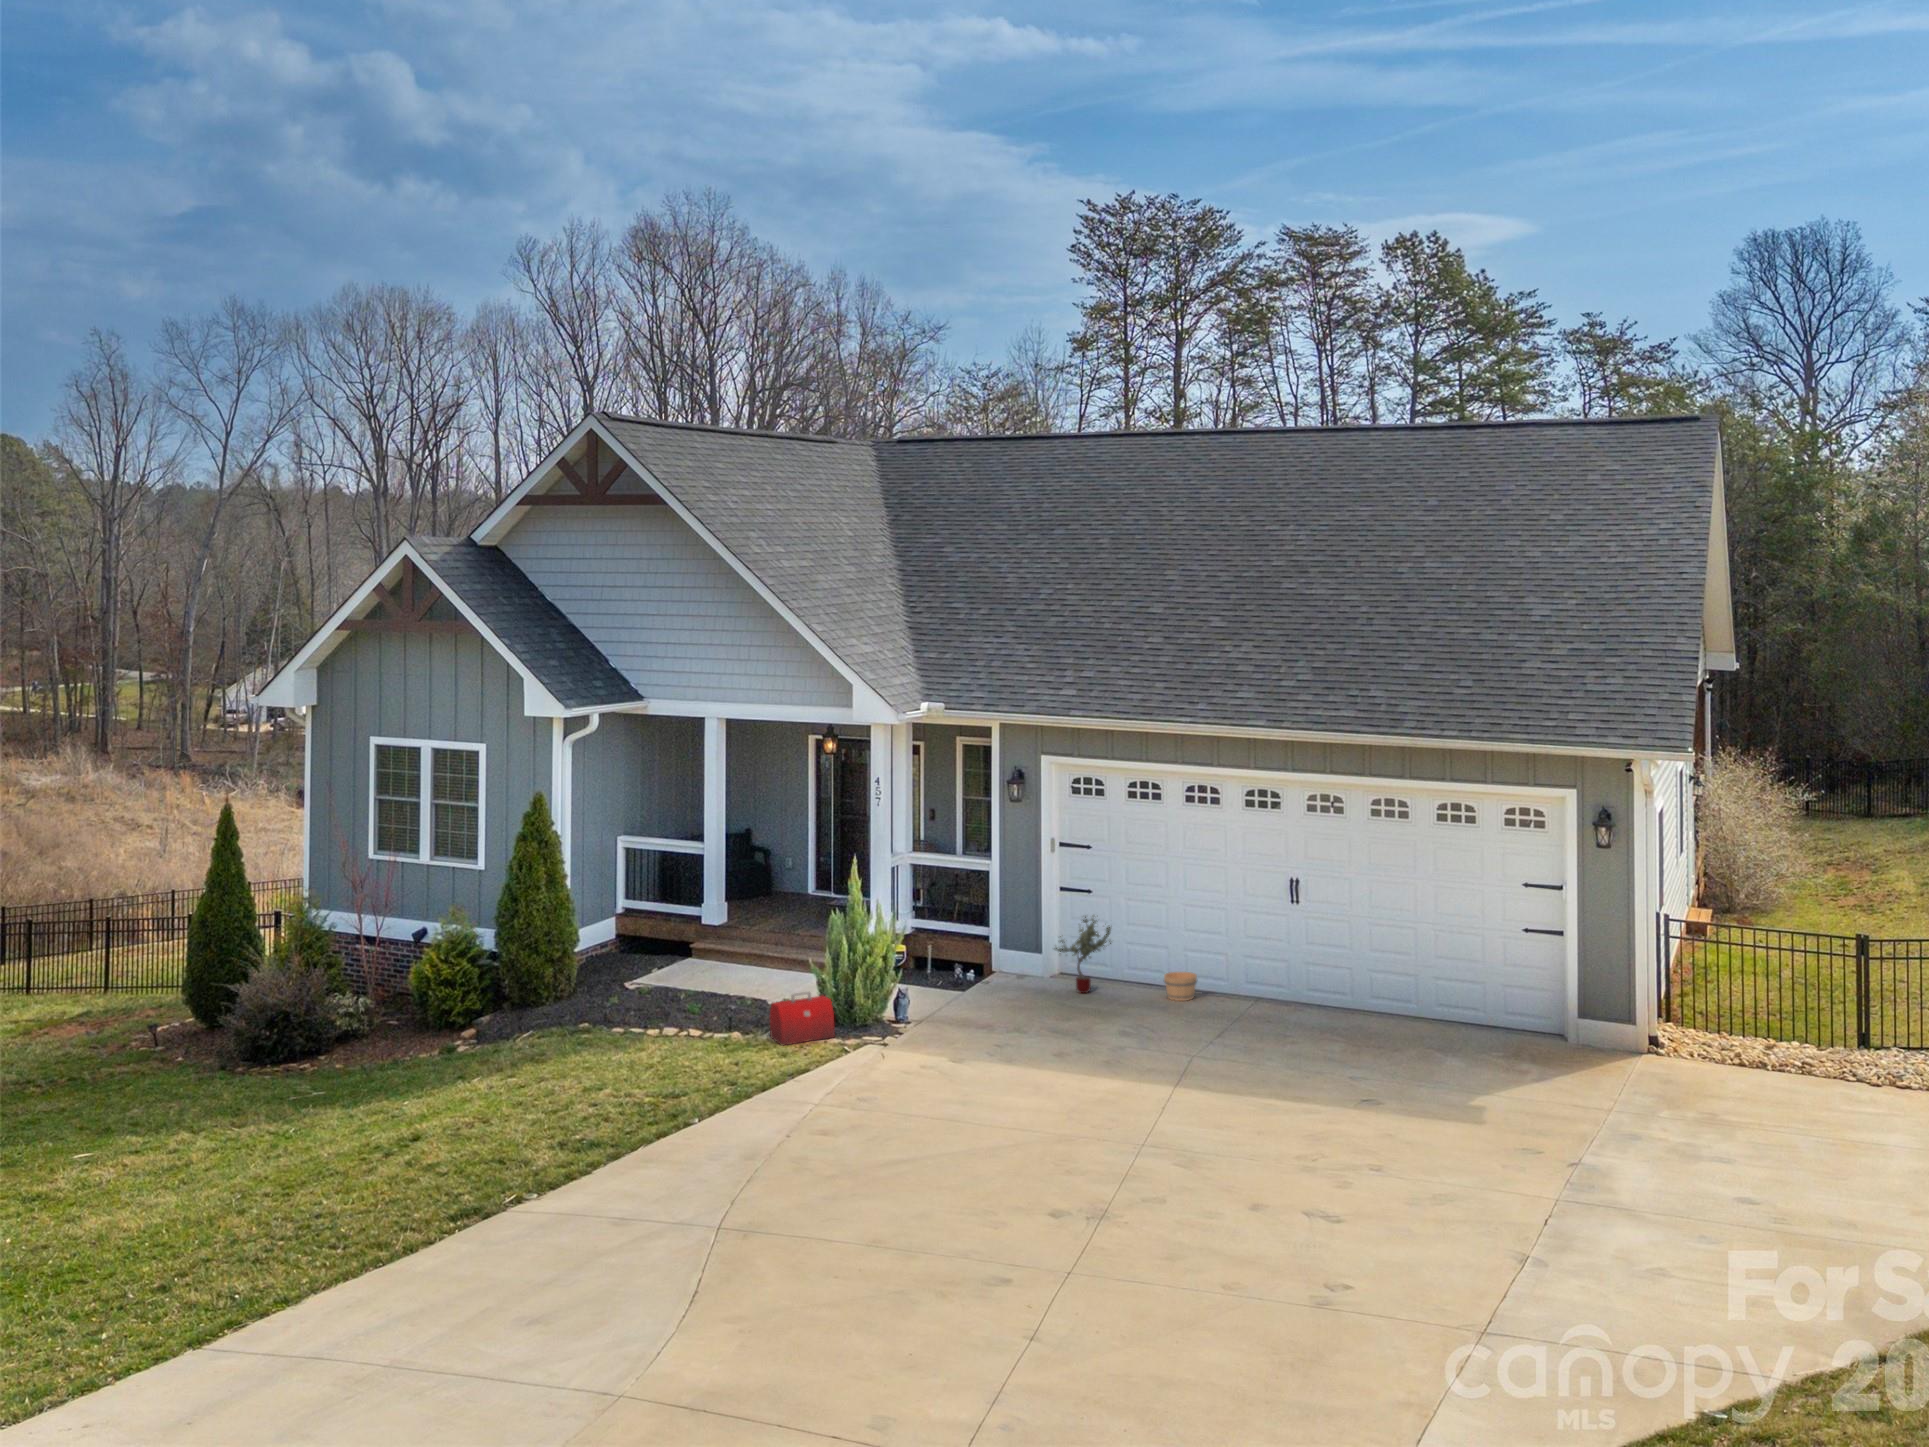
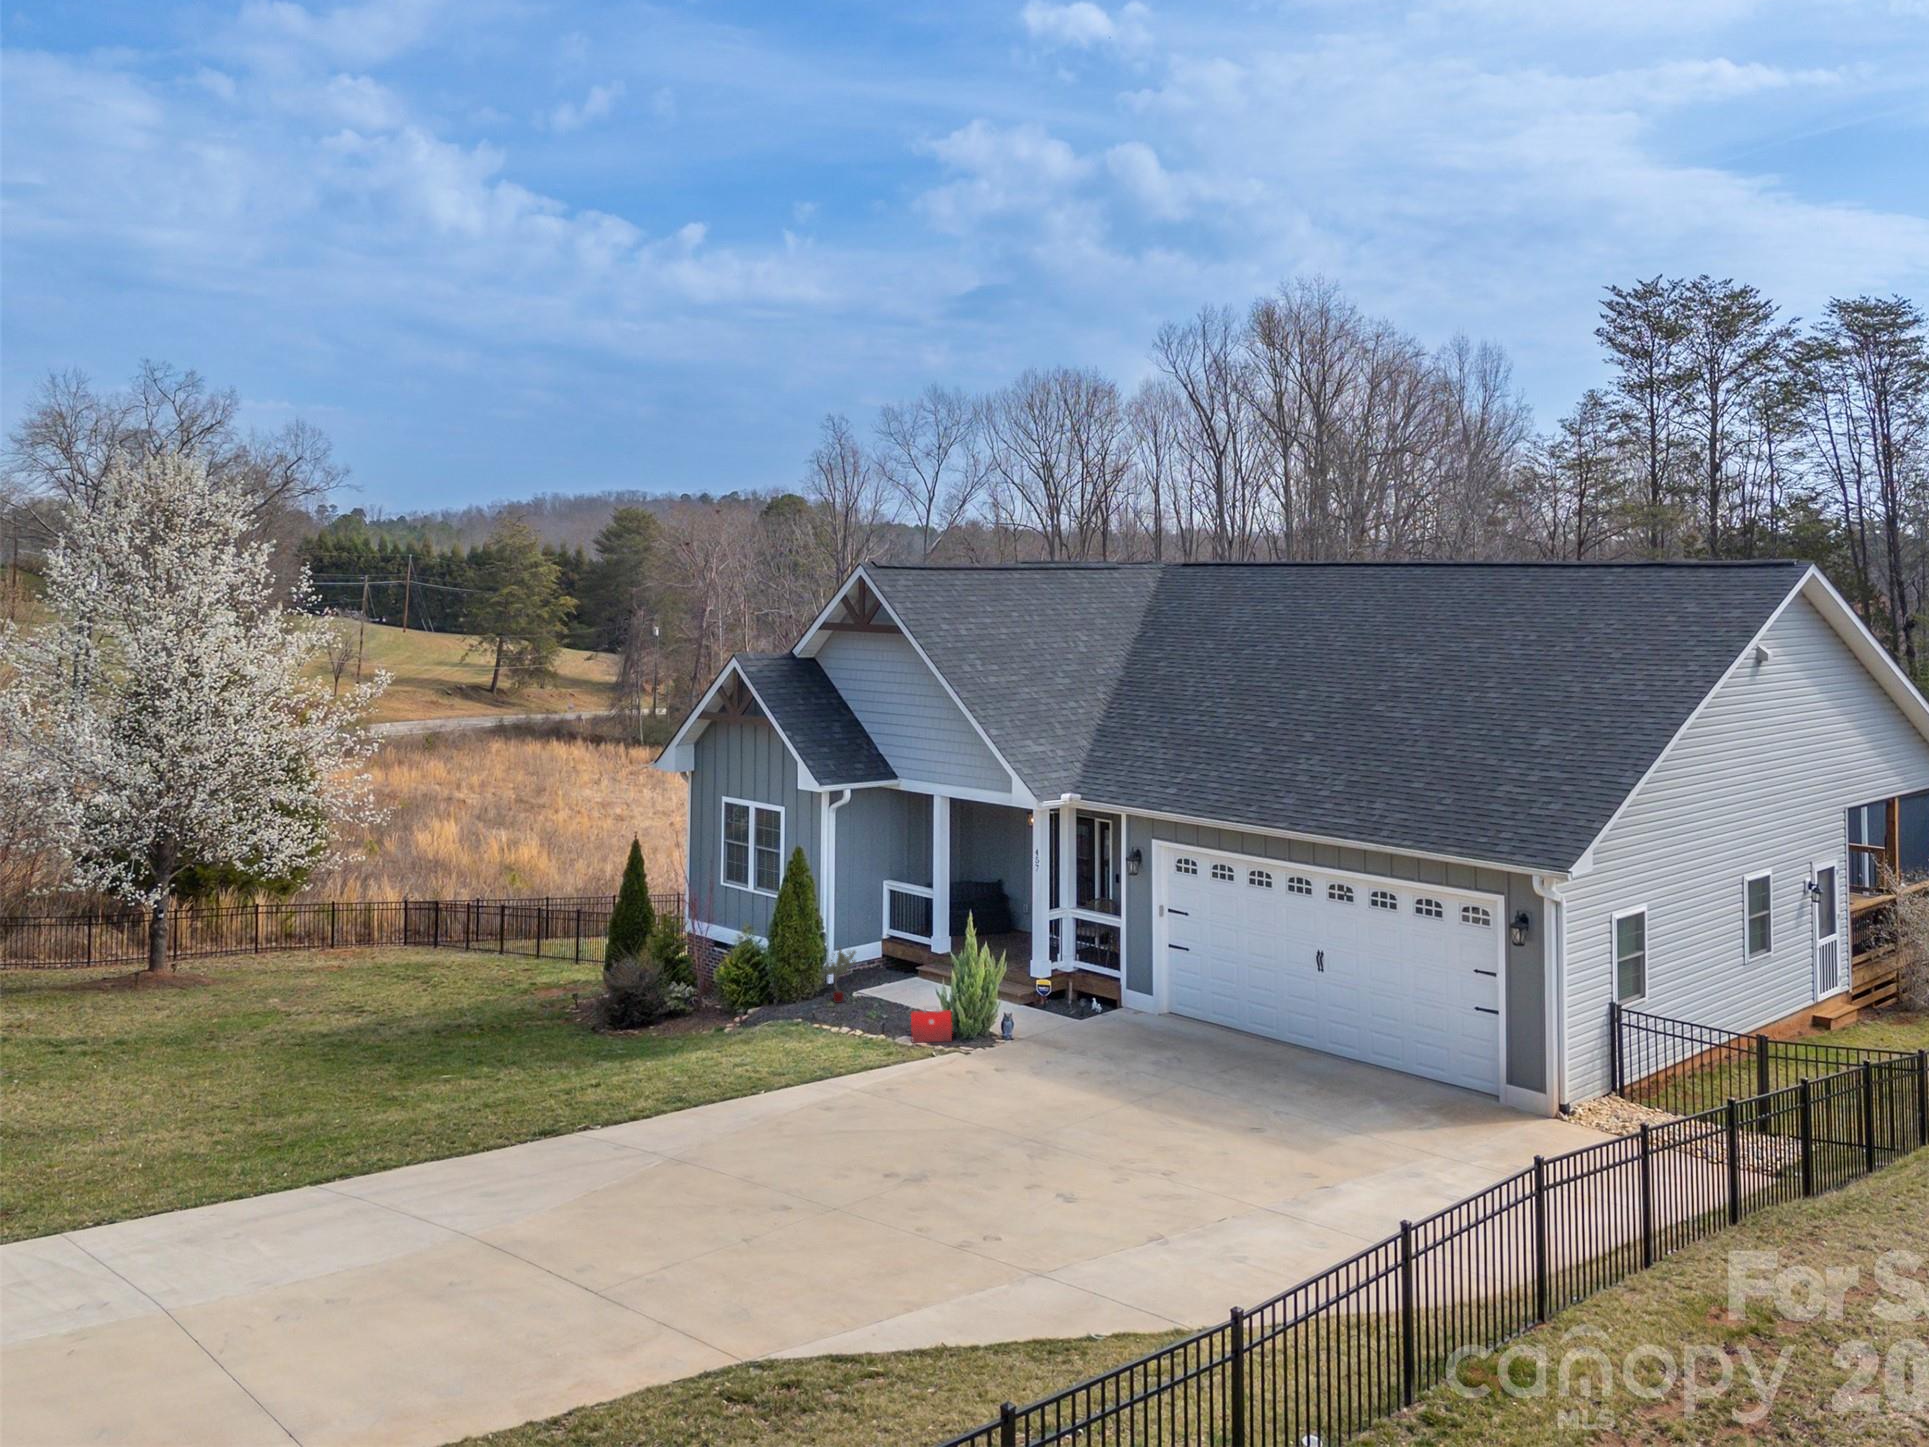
potted tree: present [1054,916,1111,993] -> present [820,945,856,1003]
bucket: present [1164,972,1197,1001] -> none [1224,1020,1253,1043]

